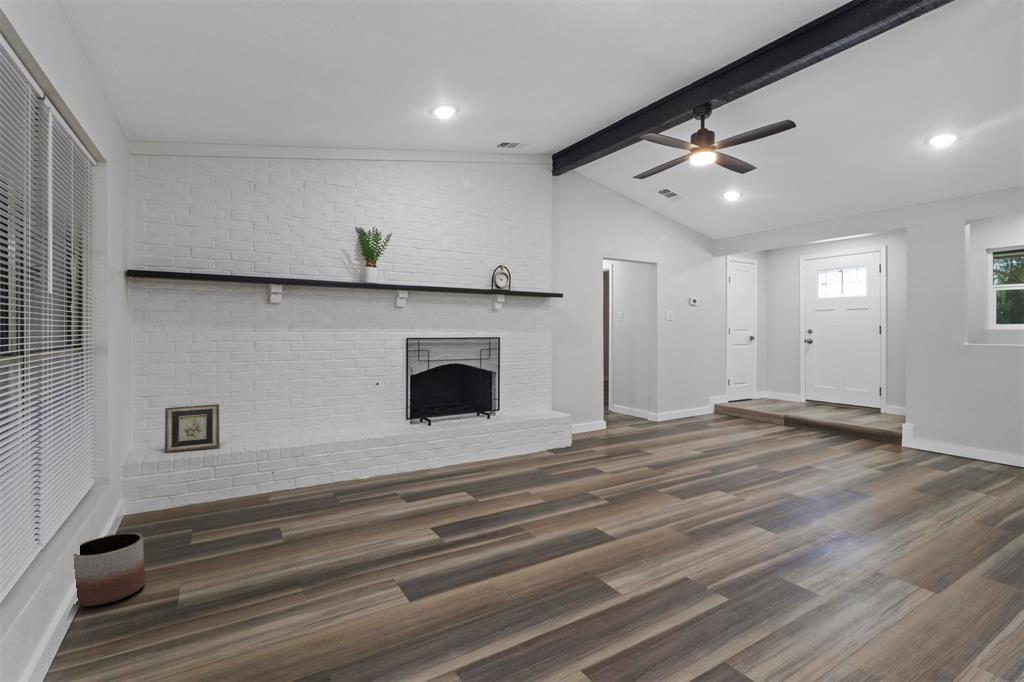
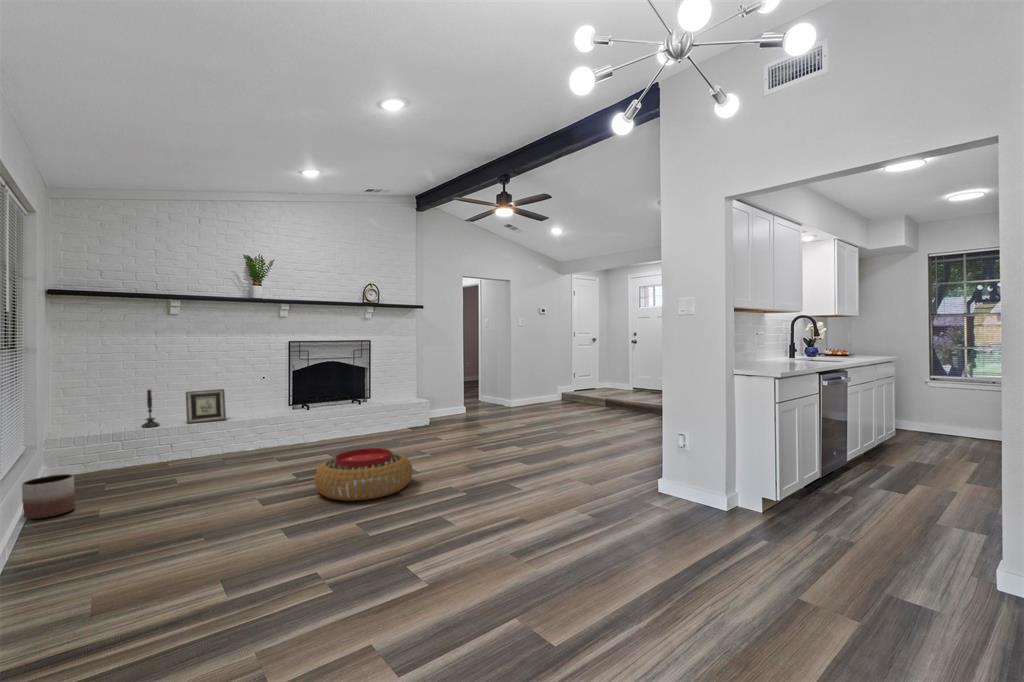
candle: none [236,398,257,448] -> present [142,389,159,427]
picture frame: present [165,404,219,452] -> present [186,389,226,423]
pouf: none [477,504,624,601] -> present [314,448,413,501]

